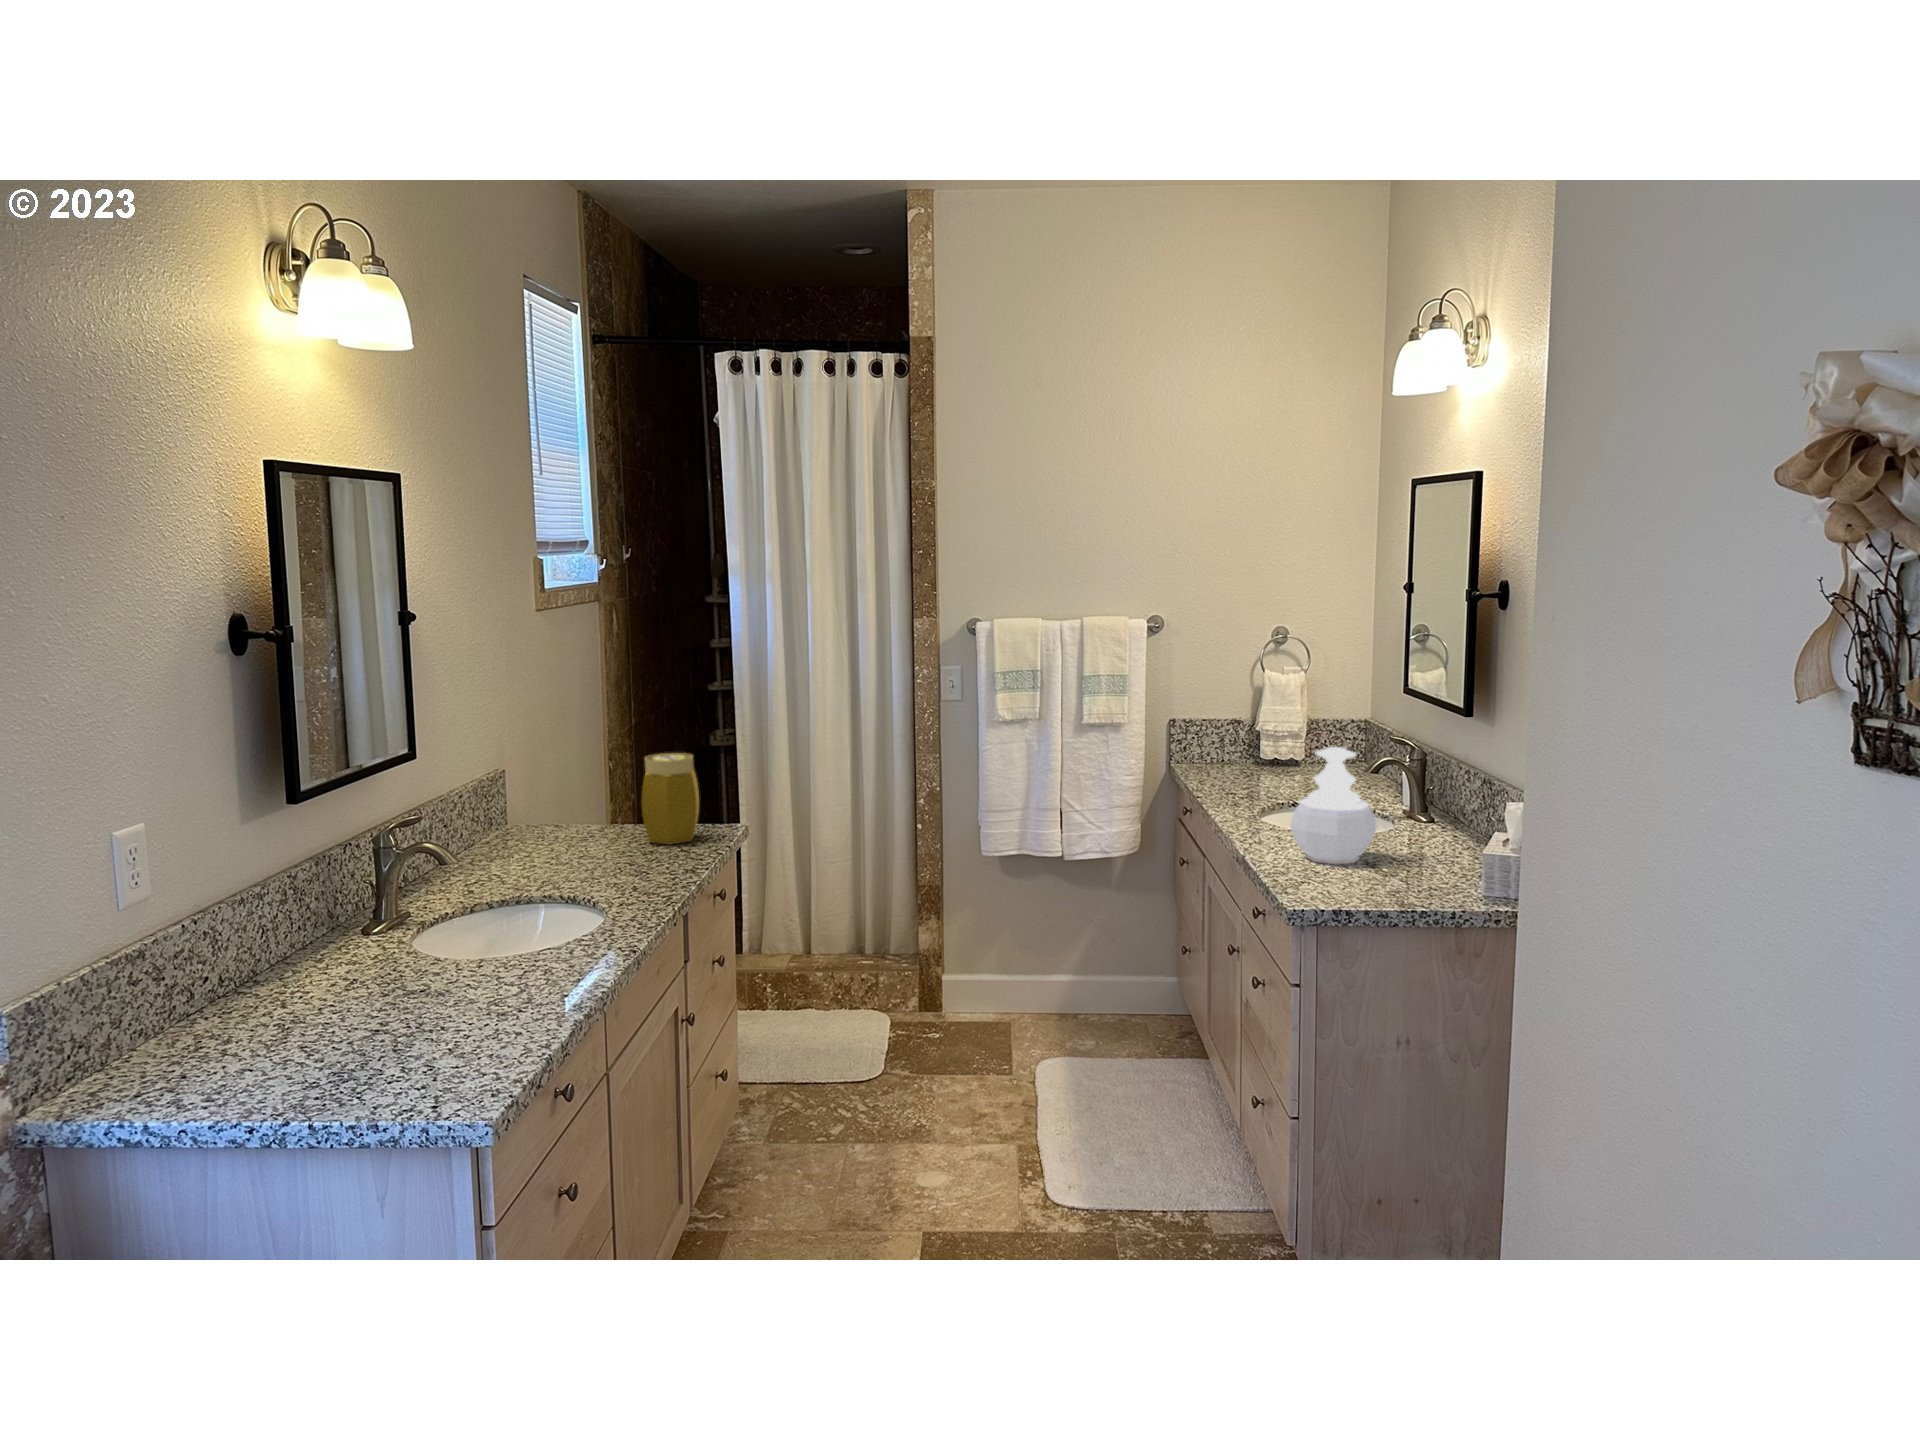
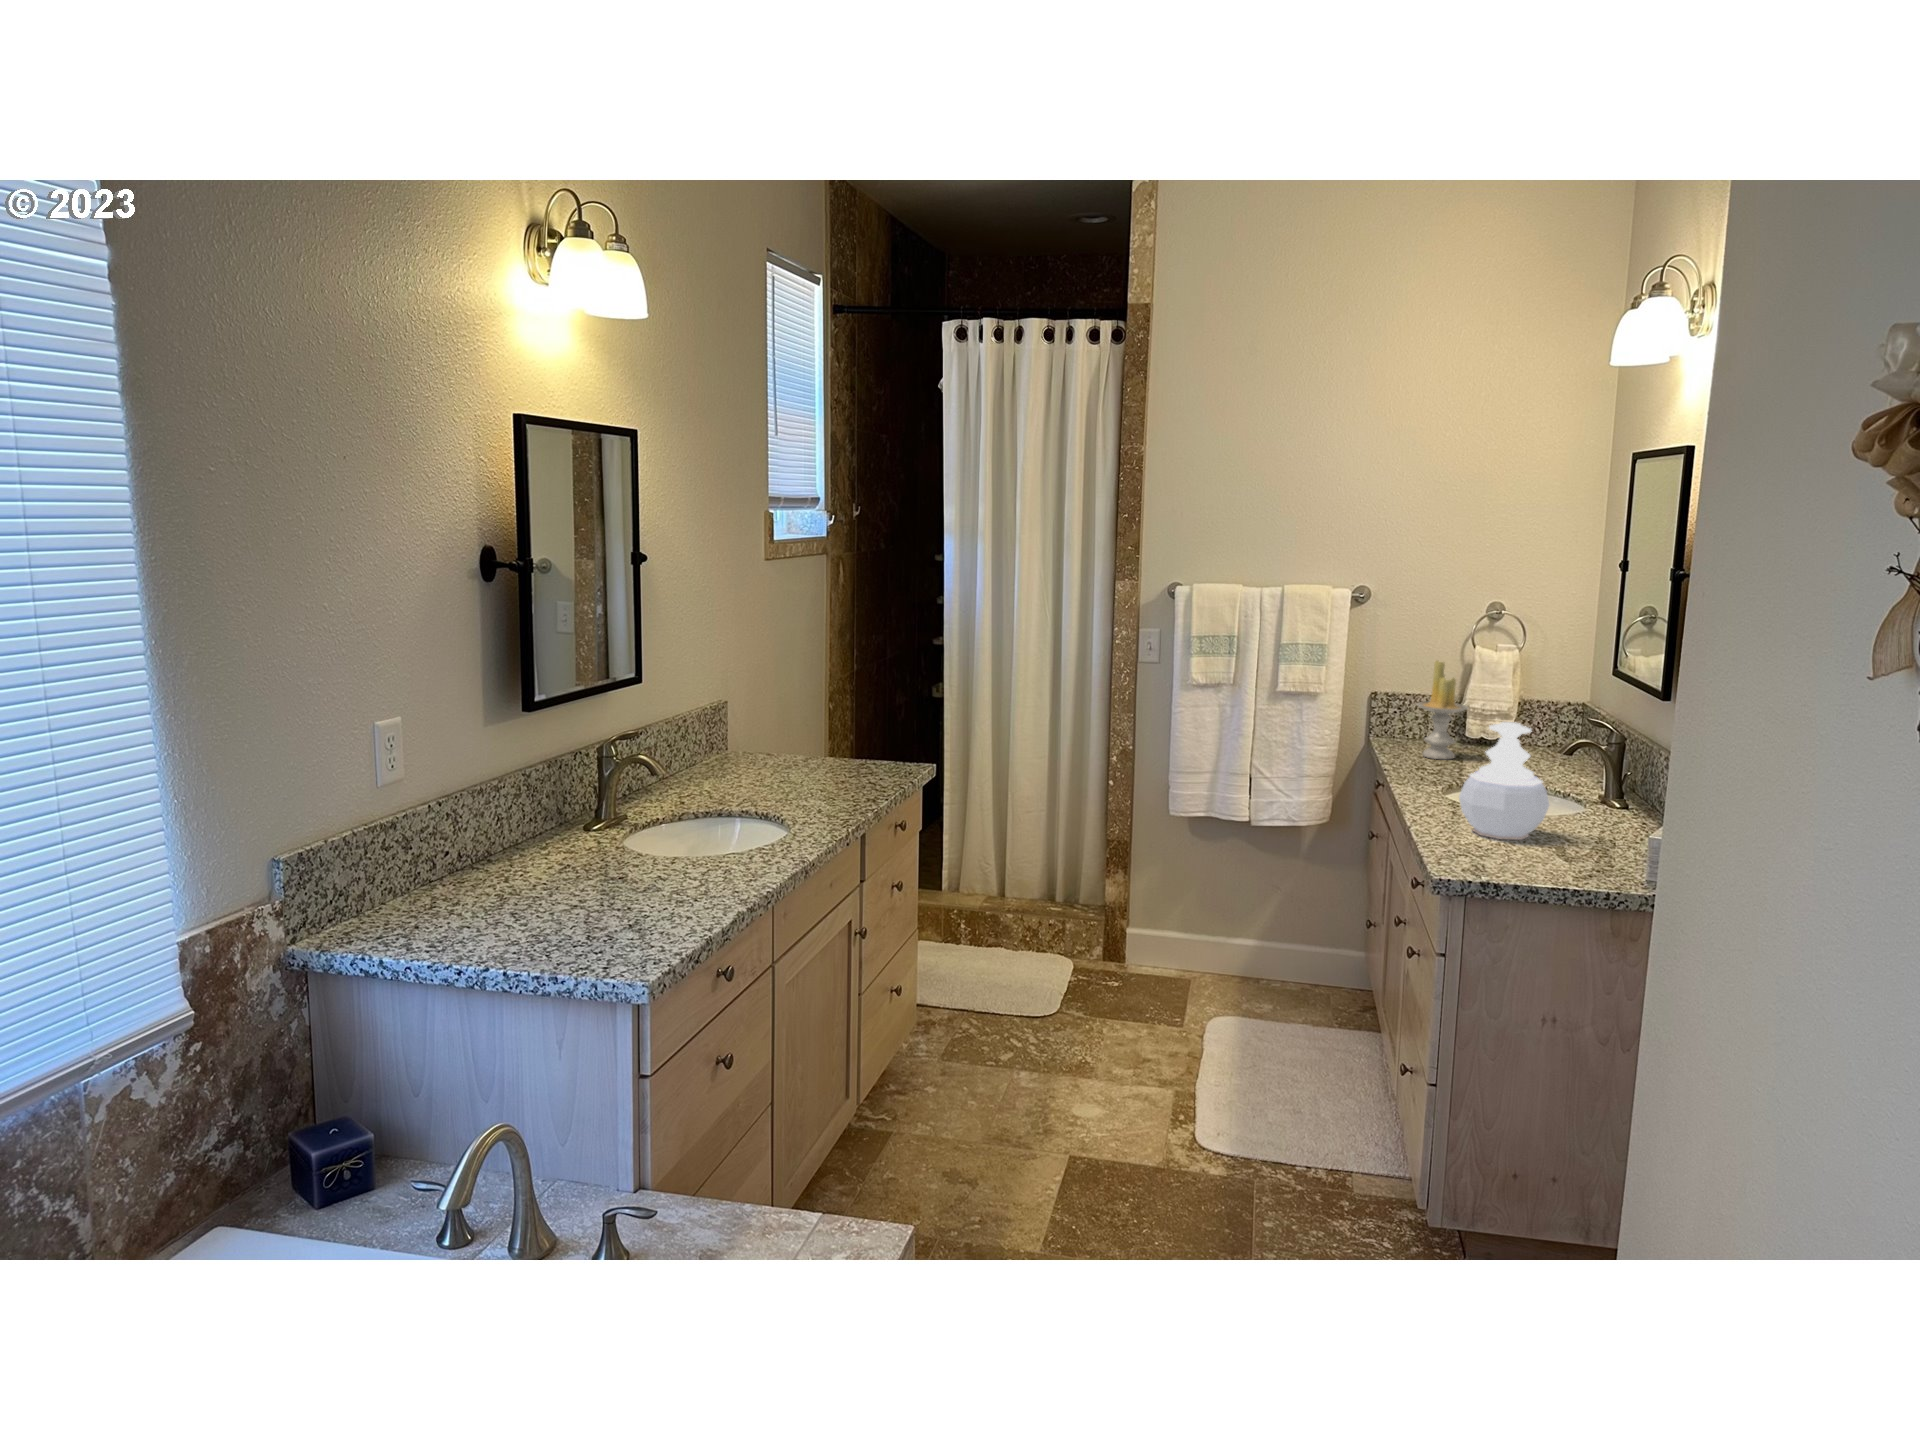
candle: none [1220,685,1270,783] -> present [1417,661,1468,759]
jar: present [642,753,699,844] -> none [840,693,894,777]

